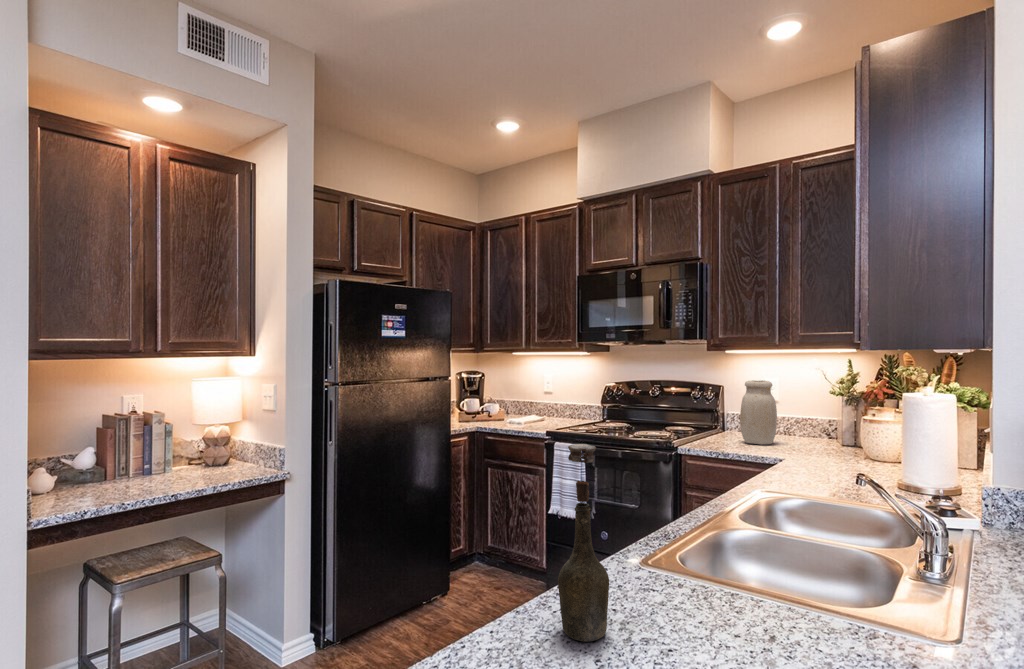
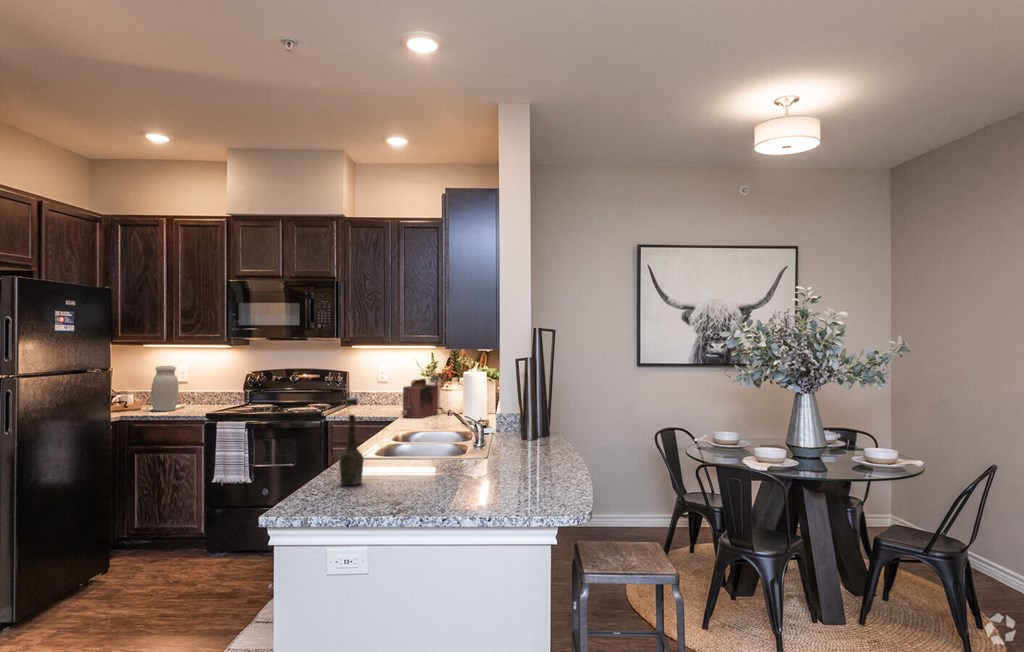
jar: present [740,380,777,445] -> present [151,366,178,411]
toaster: none [790,400,857,464] -> present [402,379,438,418]

